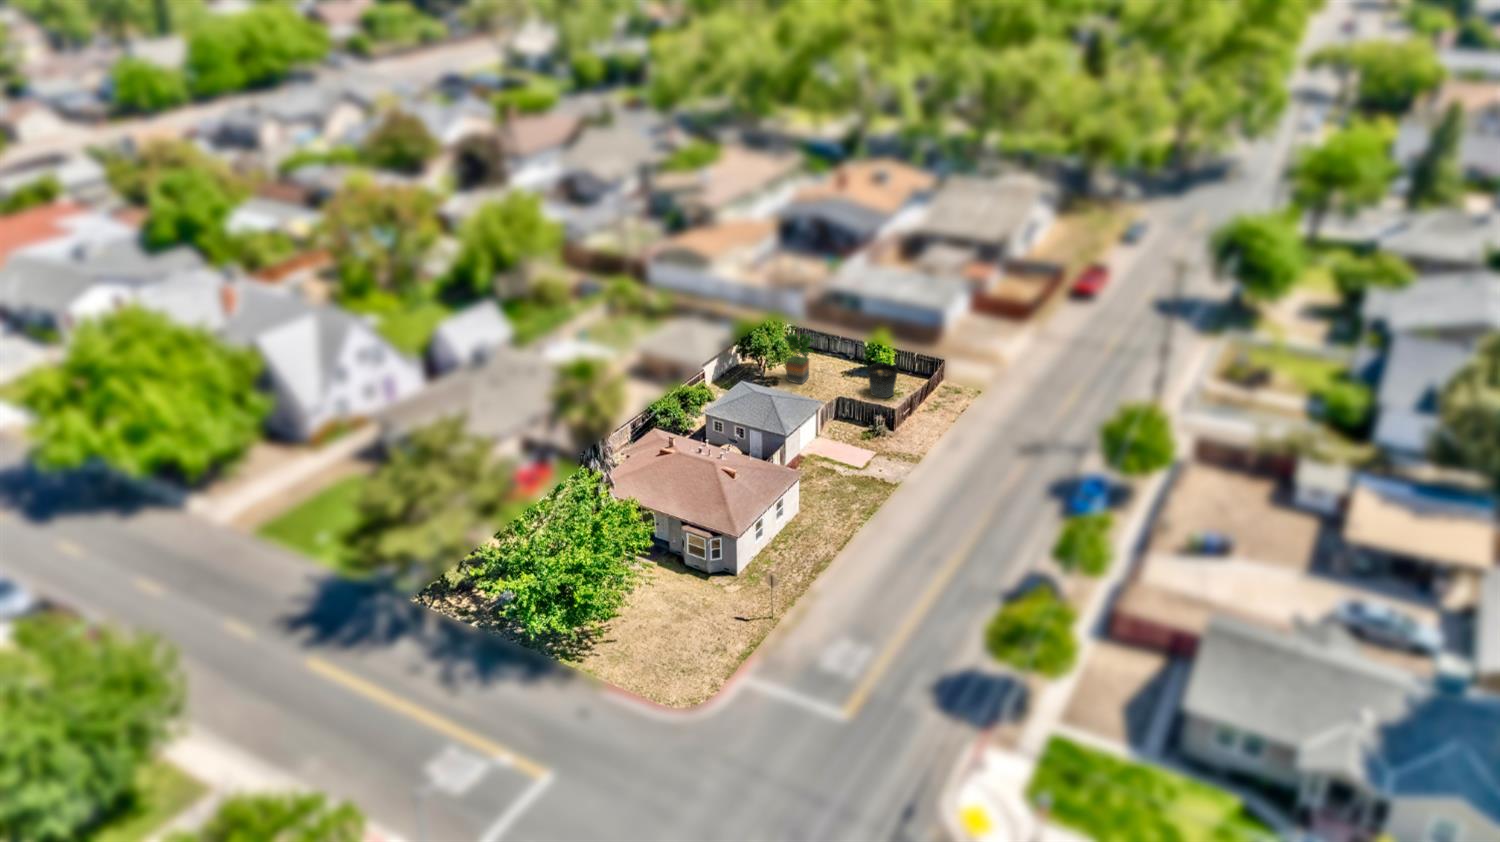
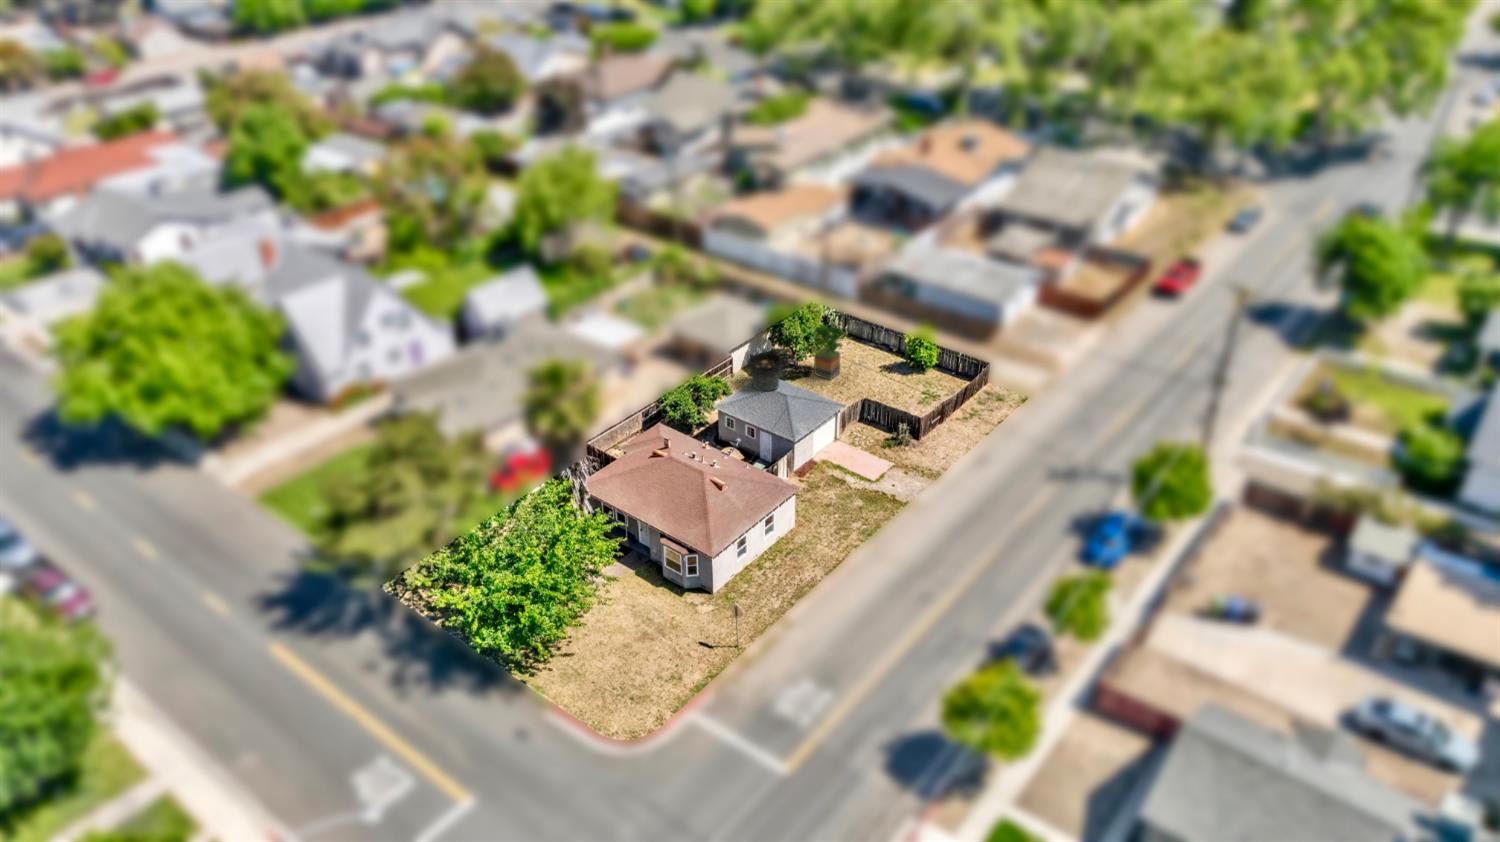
bucket: present [867,363,899,398] -> present [748,353,782,391]

